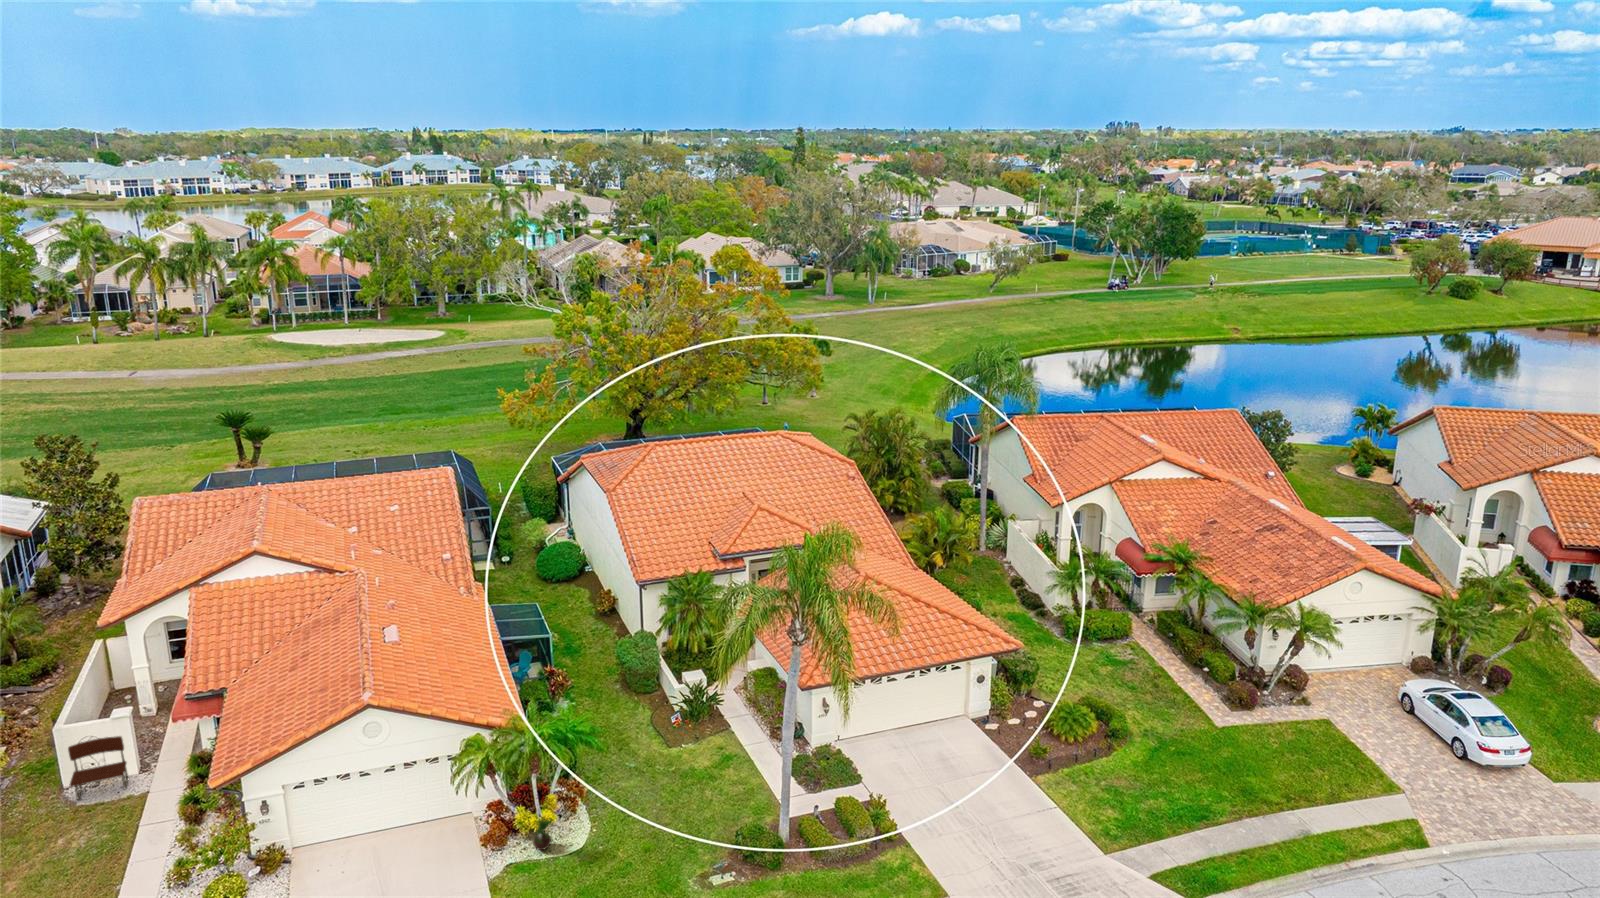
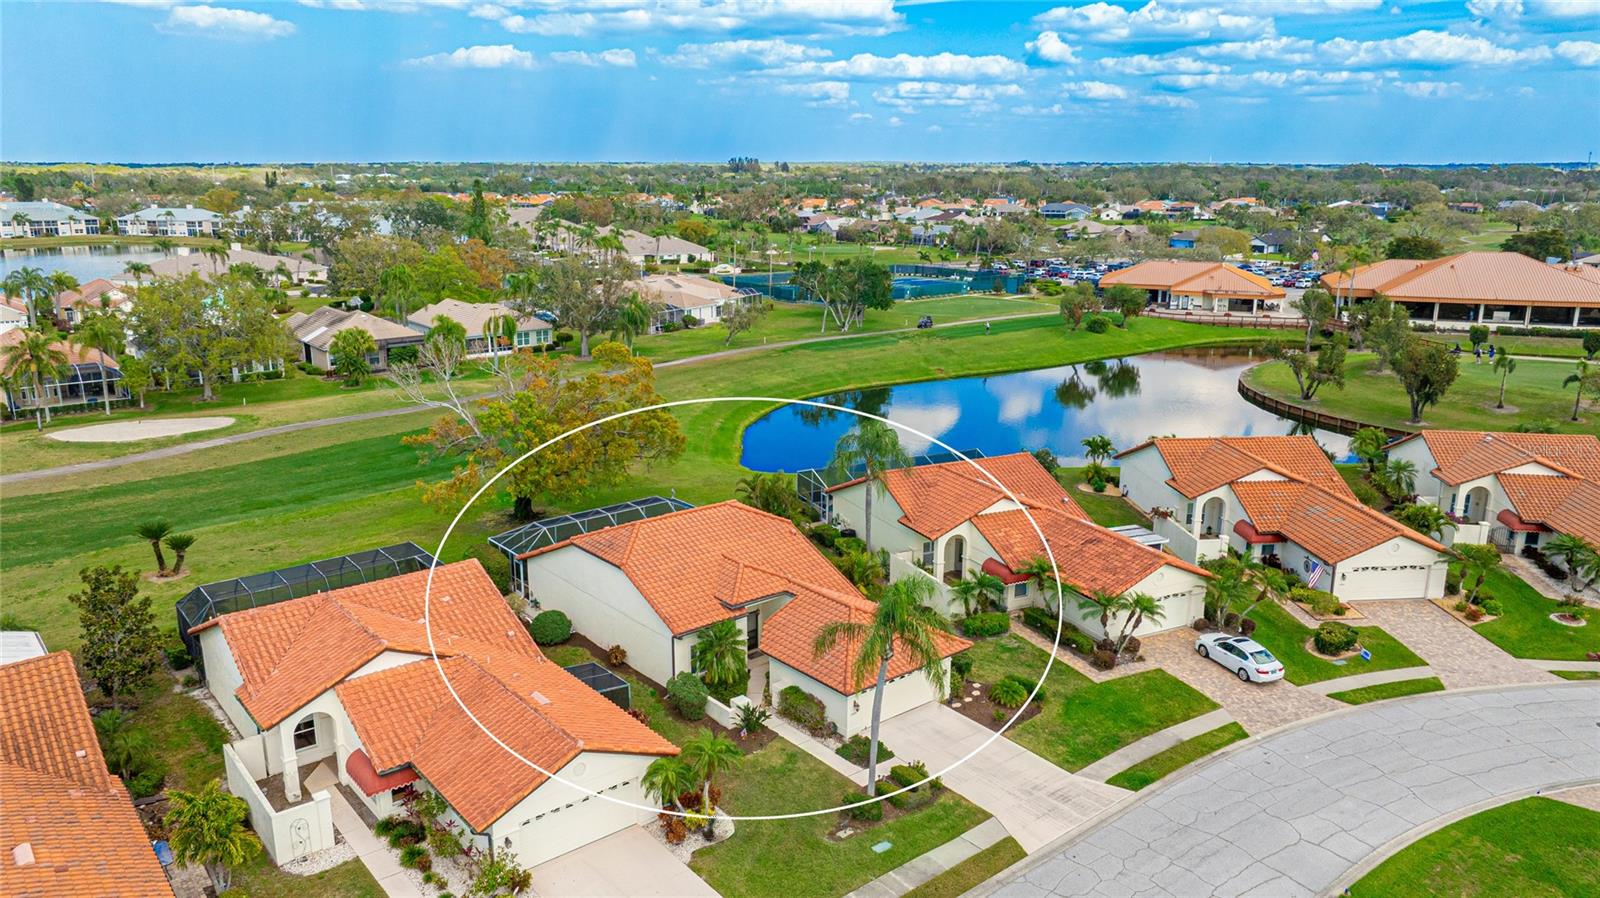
bench: present [68,736,128,800] -> none [273,818,324,879]

